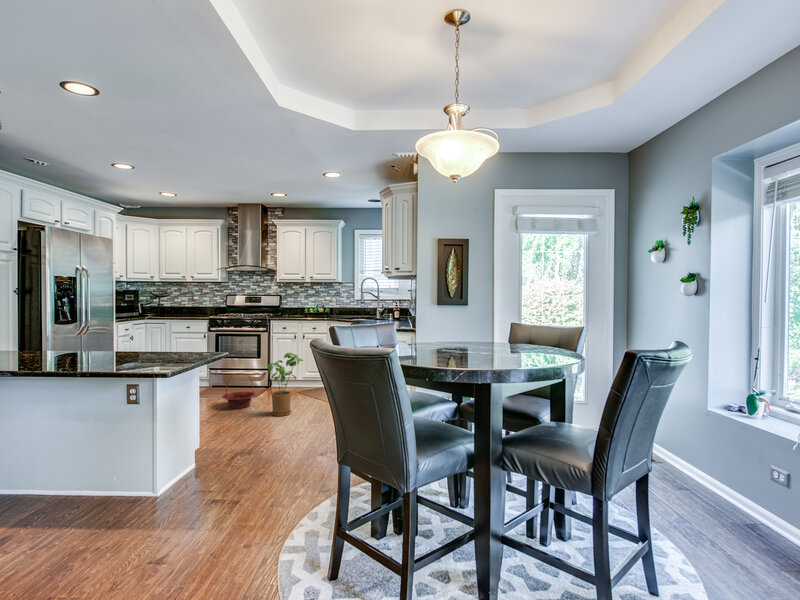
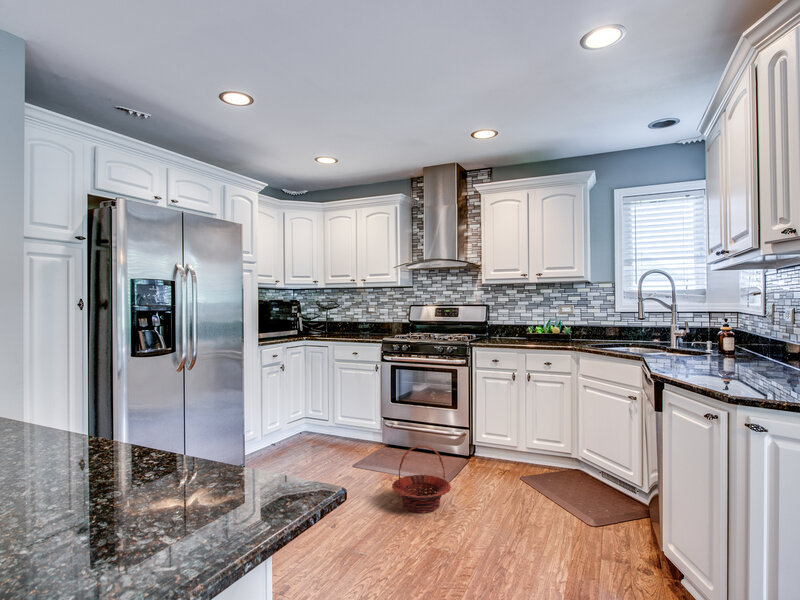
house plant: present [268,353,303,416] -> none [470,425,544,556]

